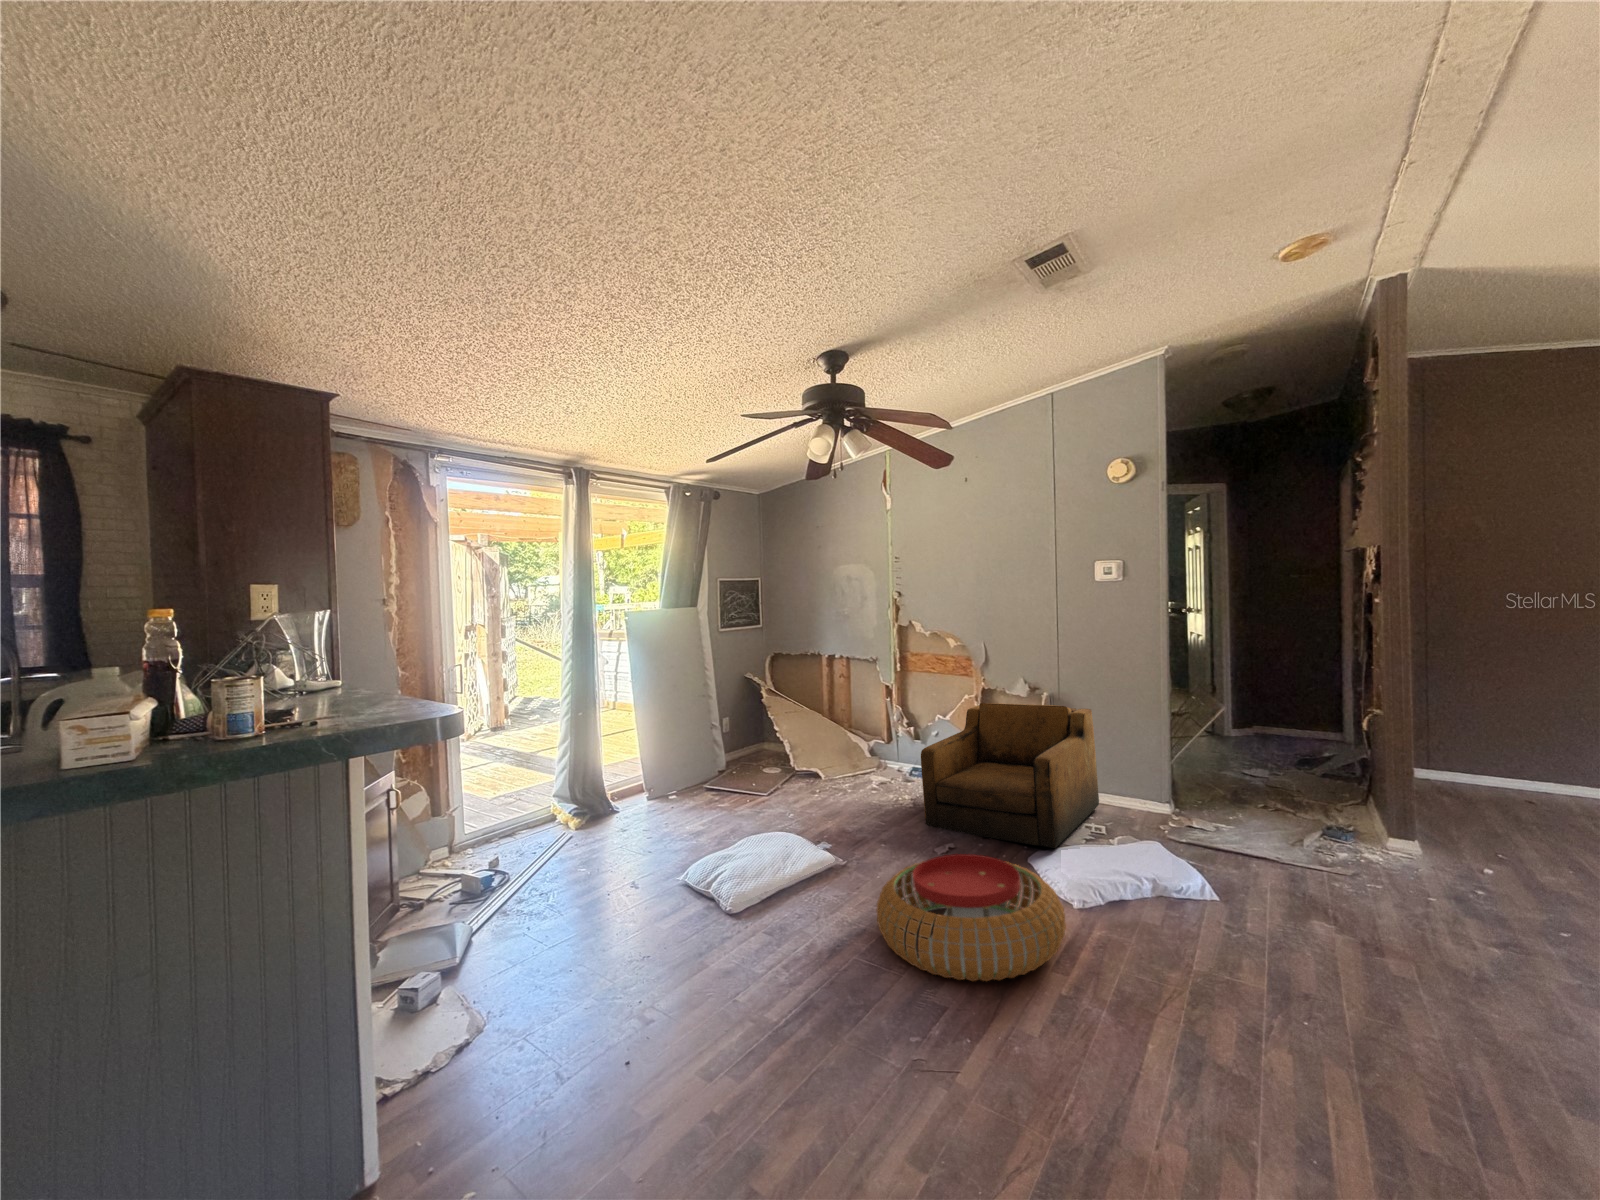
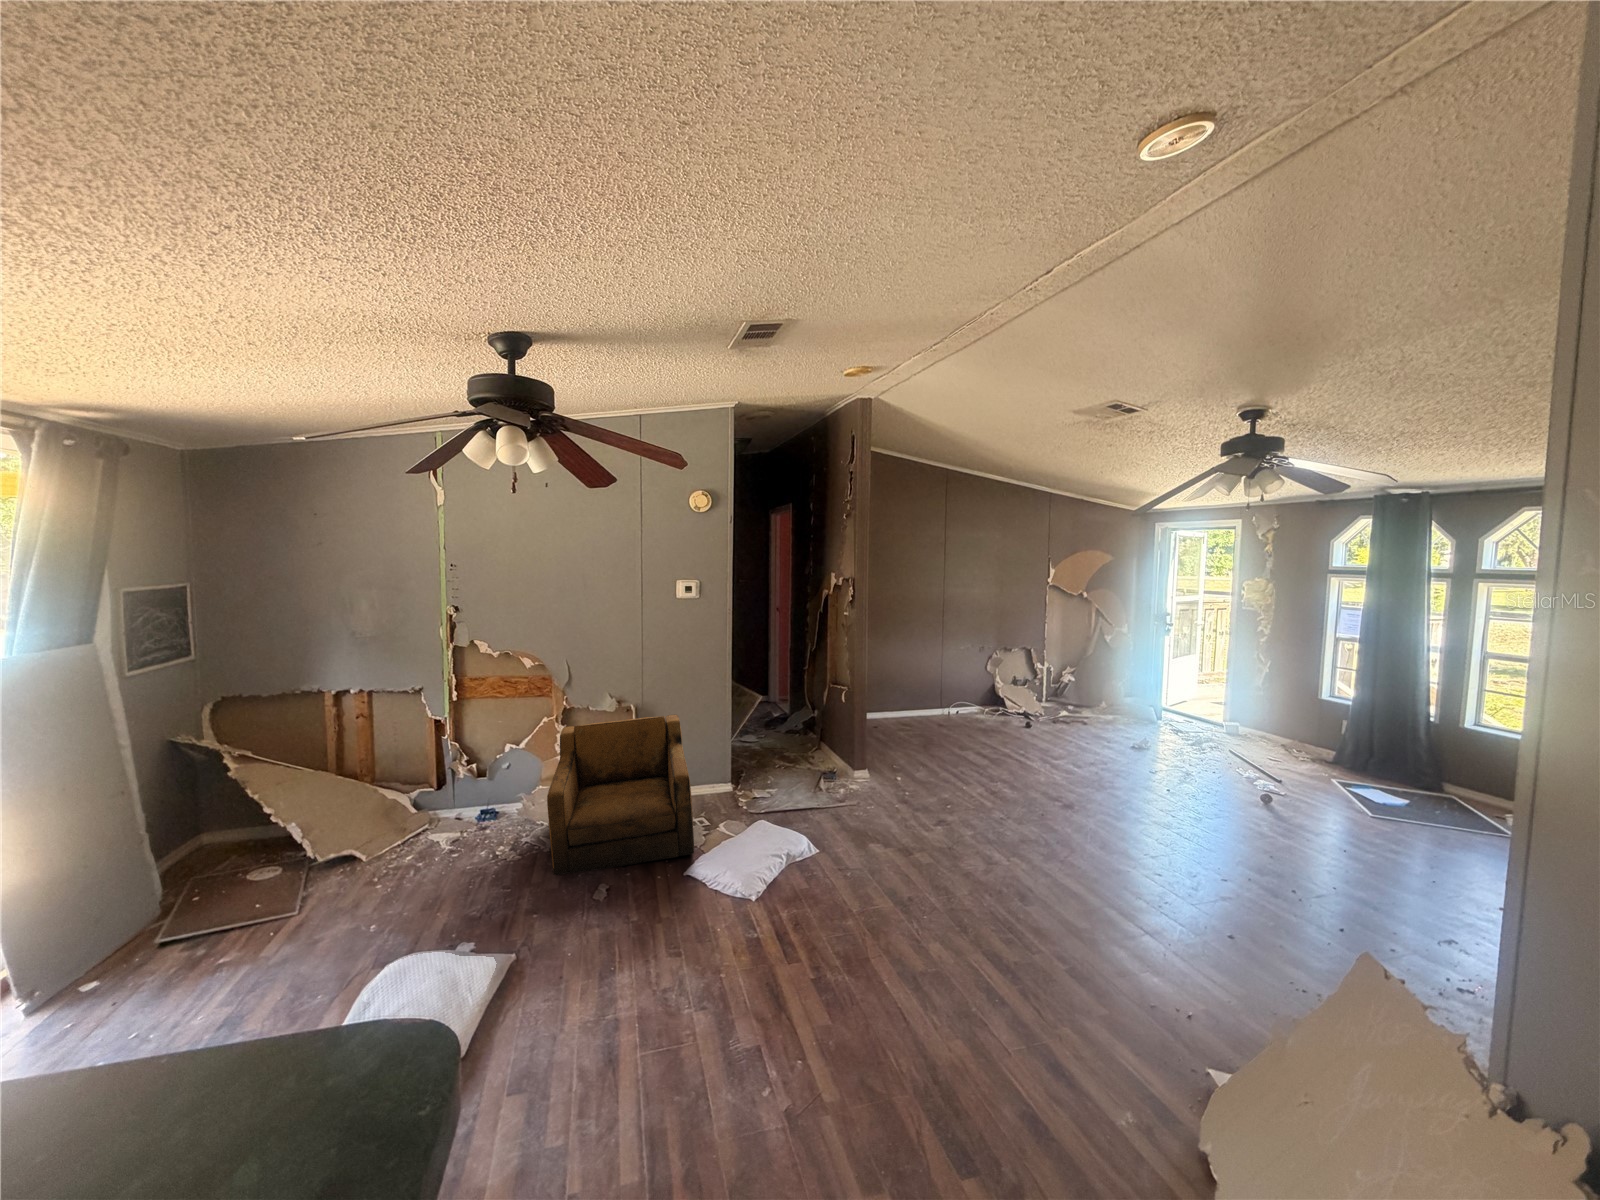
pouf: present [876,854,1066,981] -> none [627,892,809,1045]

